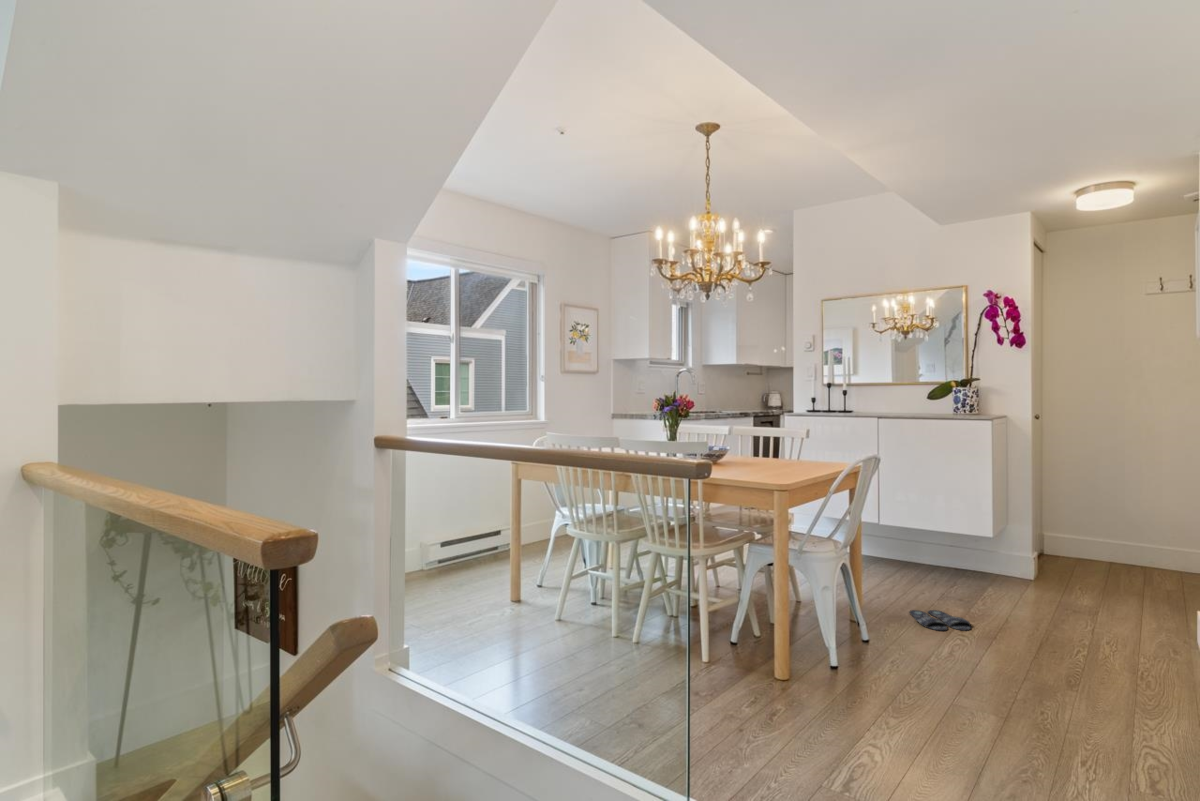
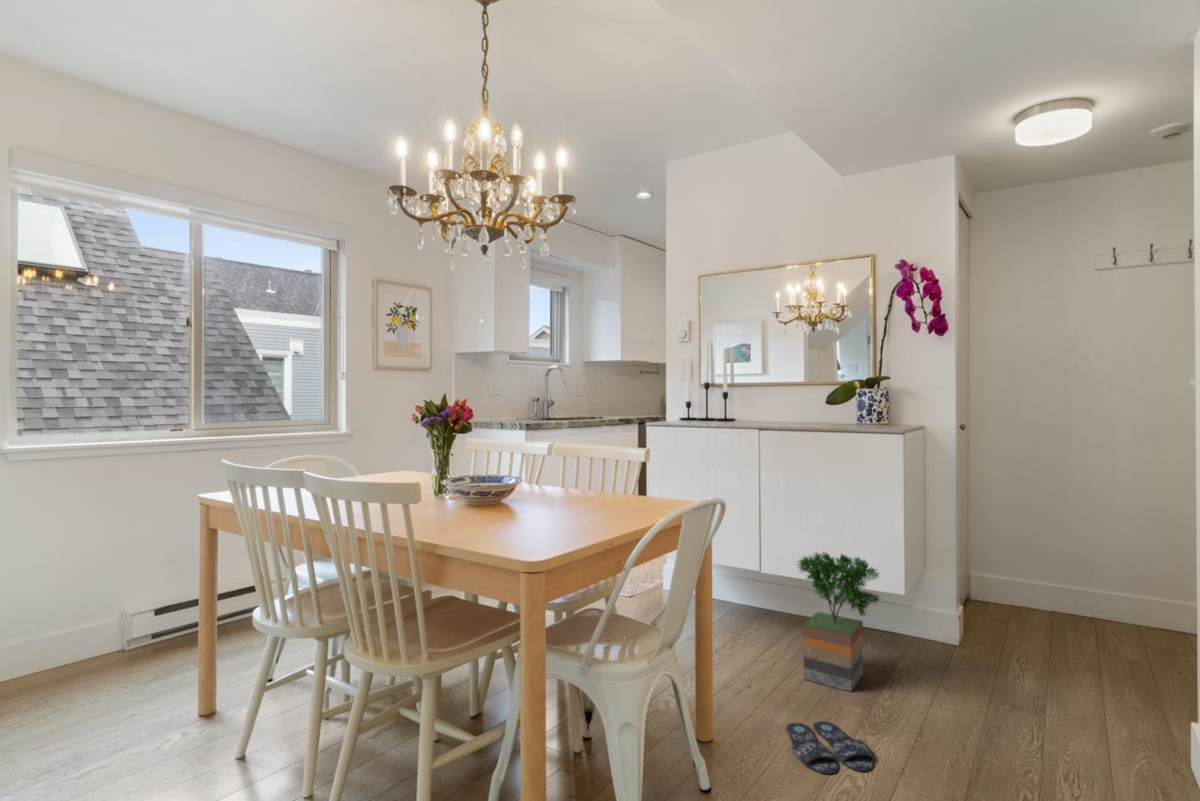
potted tree: none [909,503,975,599] -> present [798,552,880,692]

